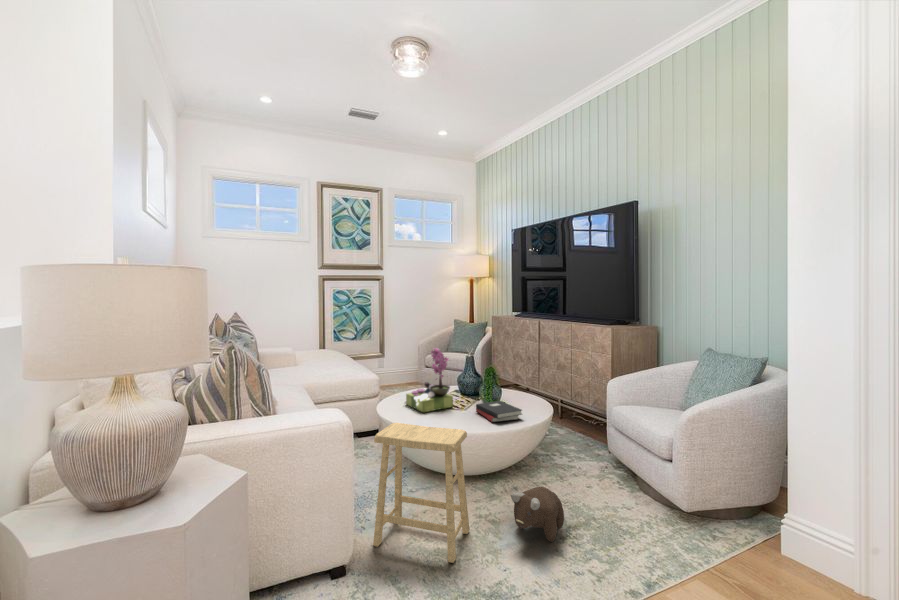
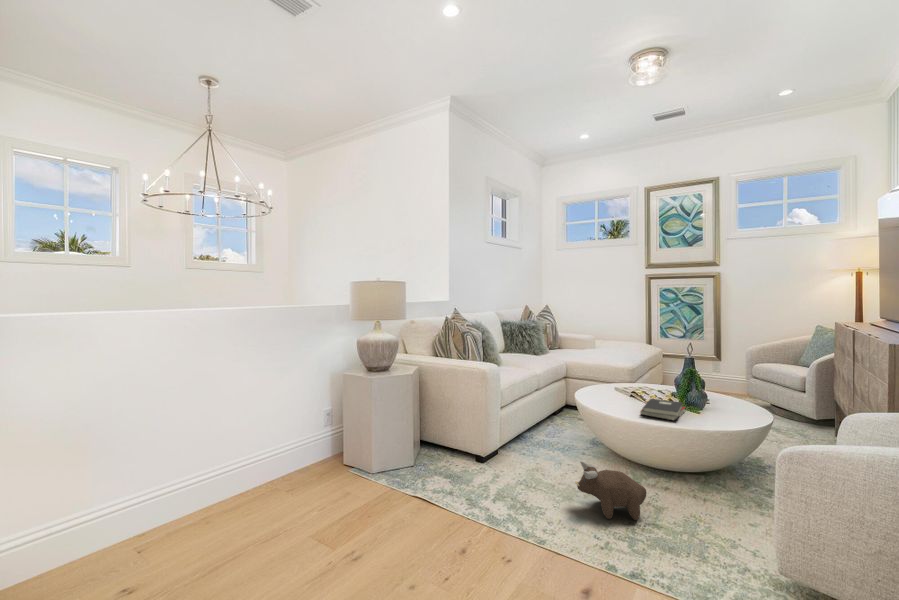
flower arrangement: present [406,348,453,412] -> none [605,340,649,399]
footstool: present [373,423,470,563] -> none [507,385,568,487]

